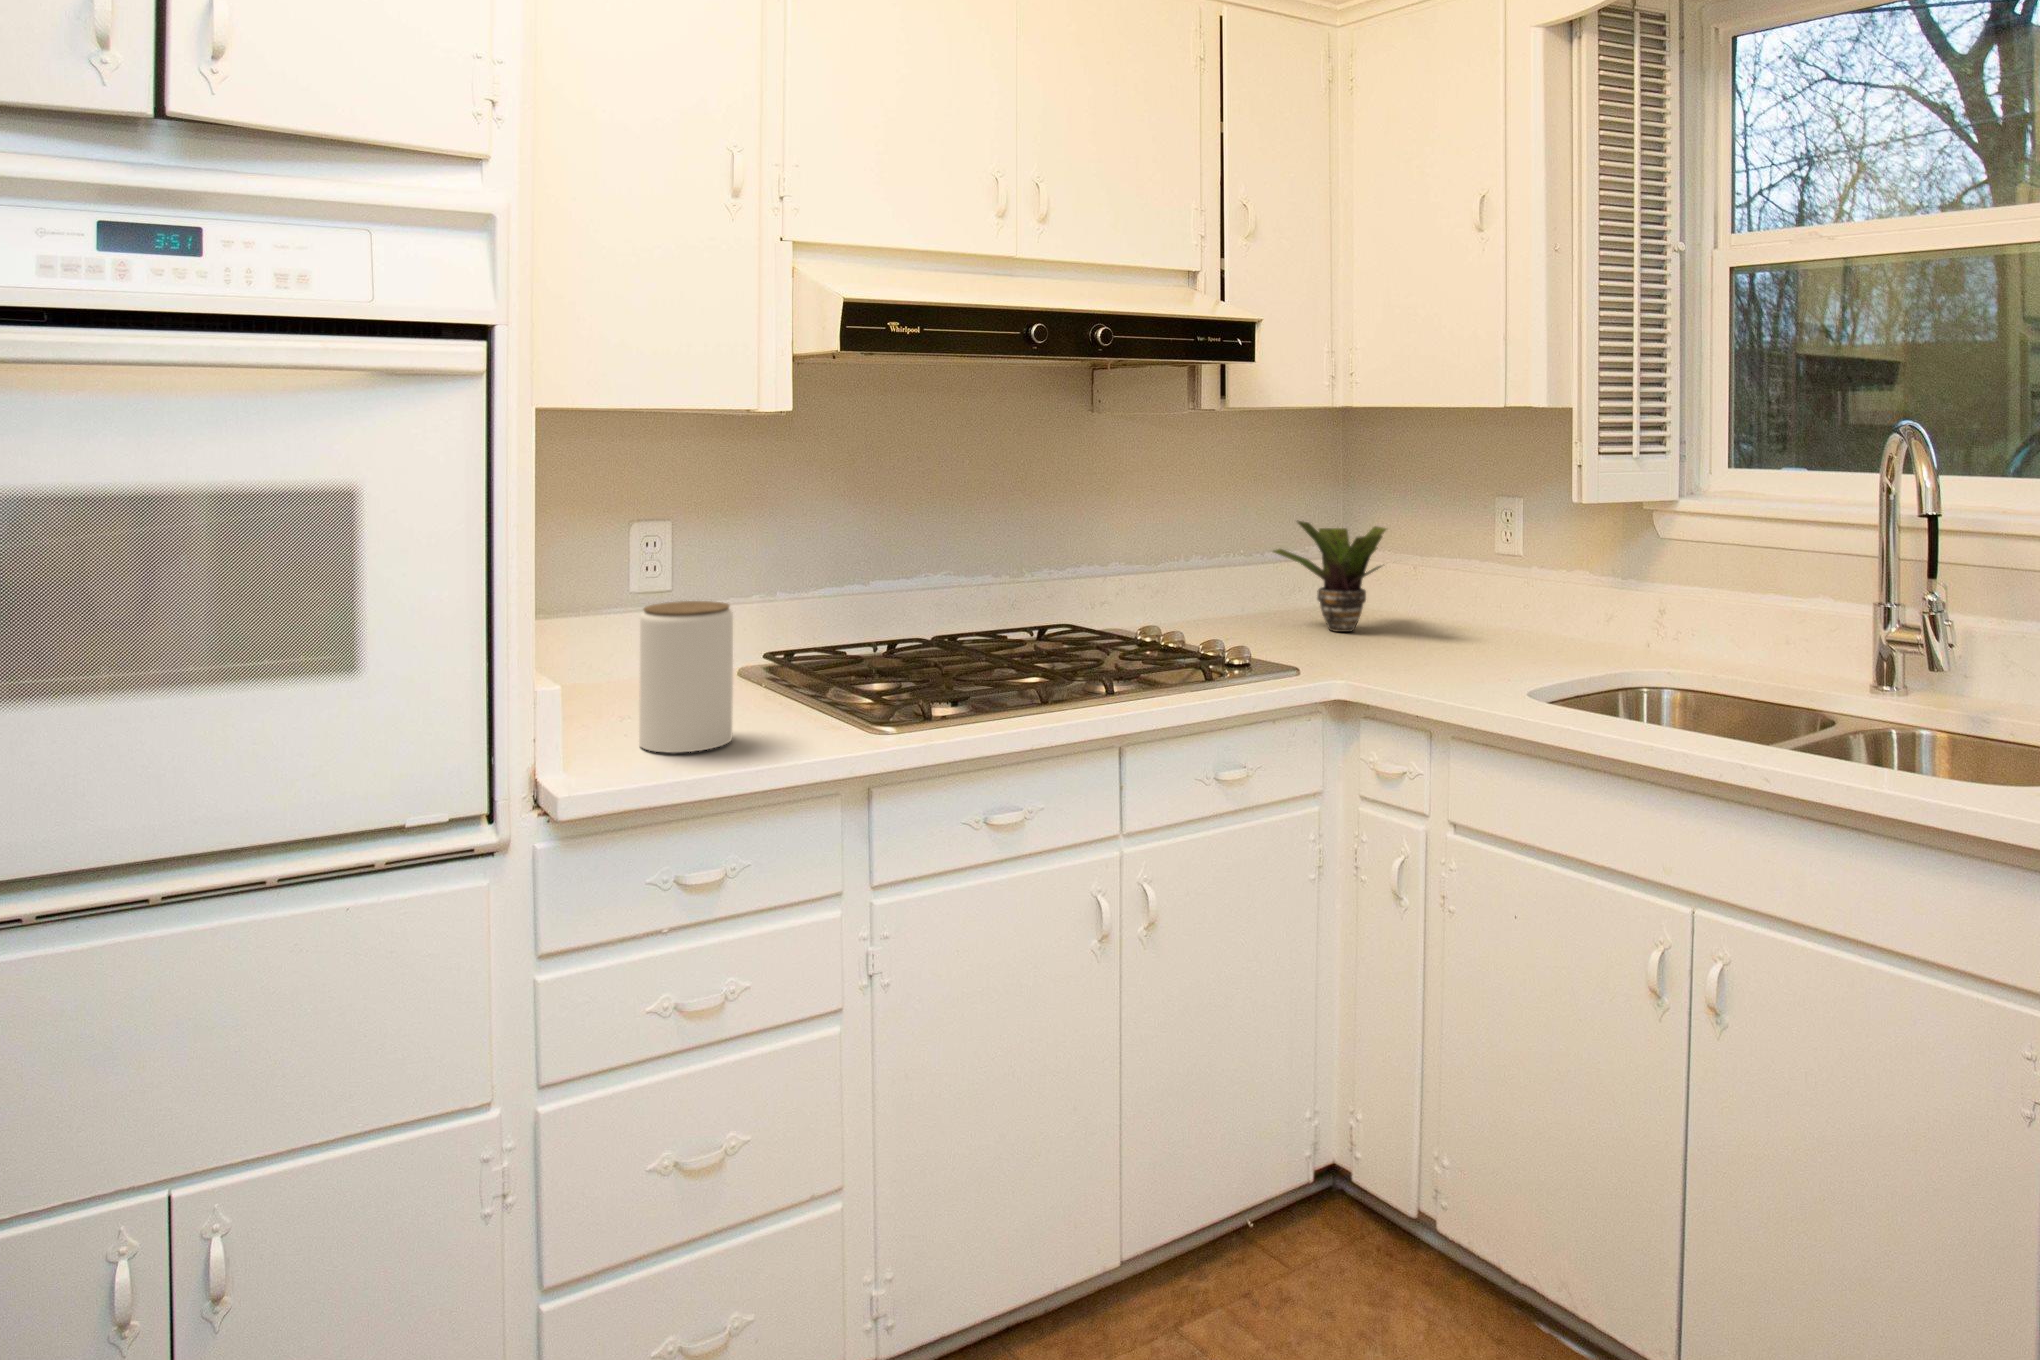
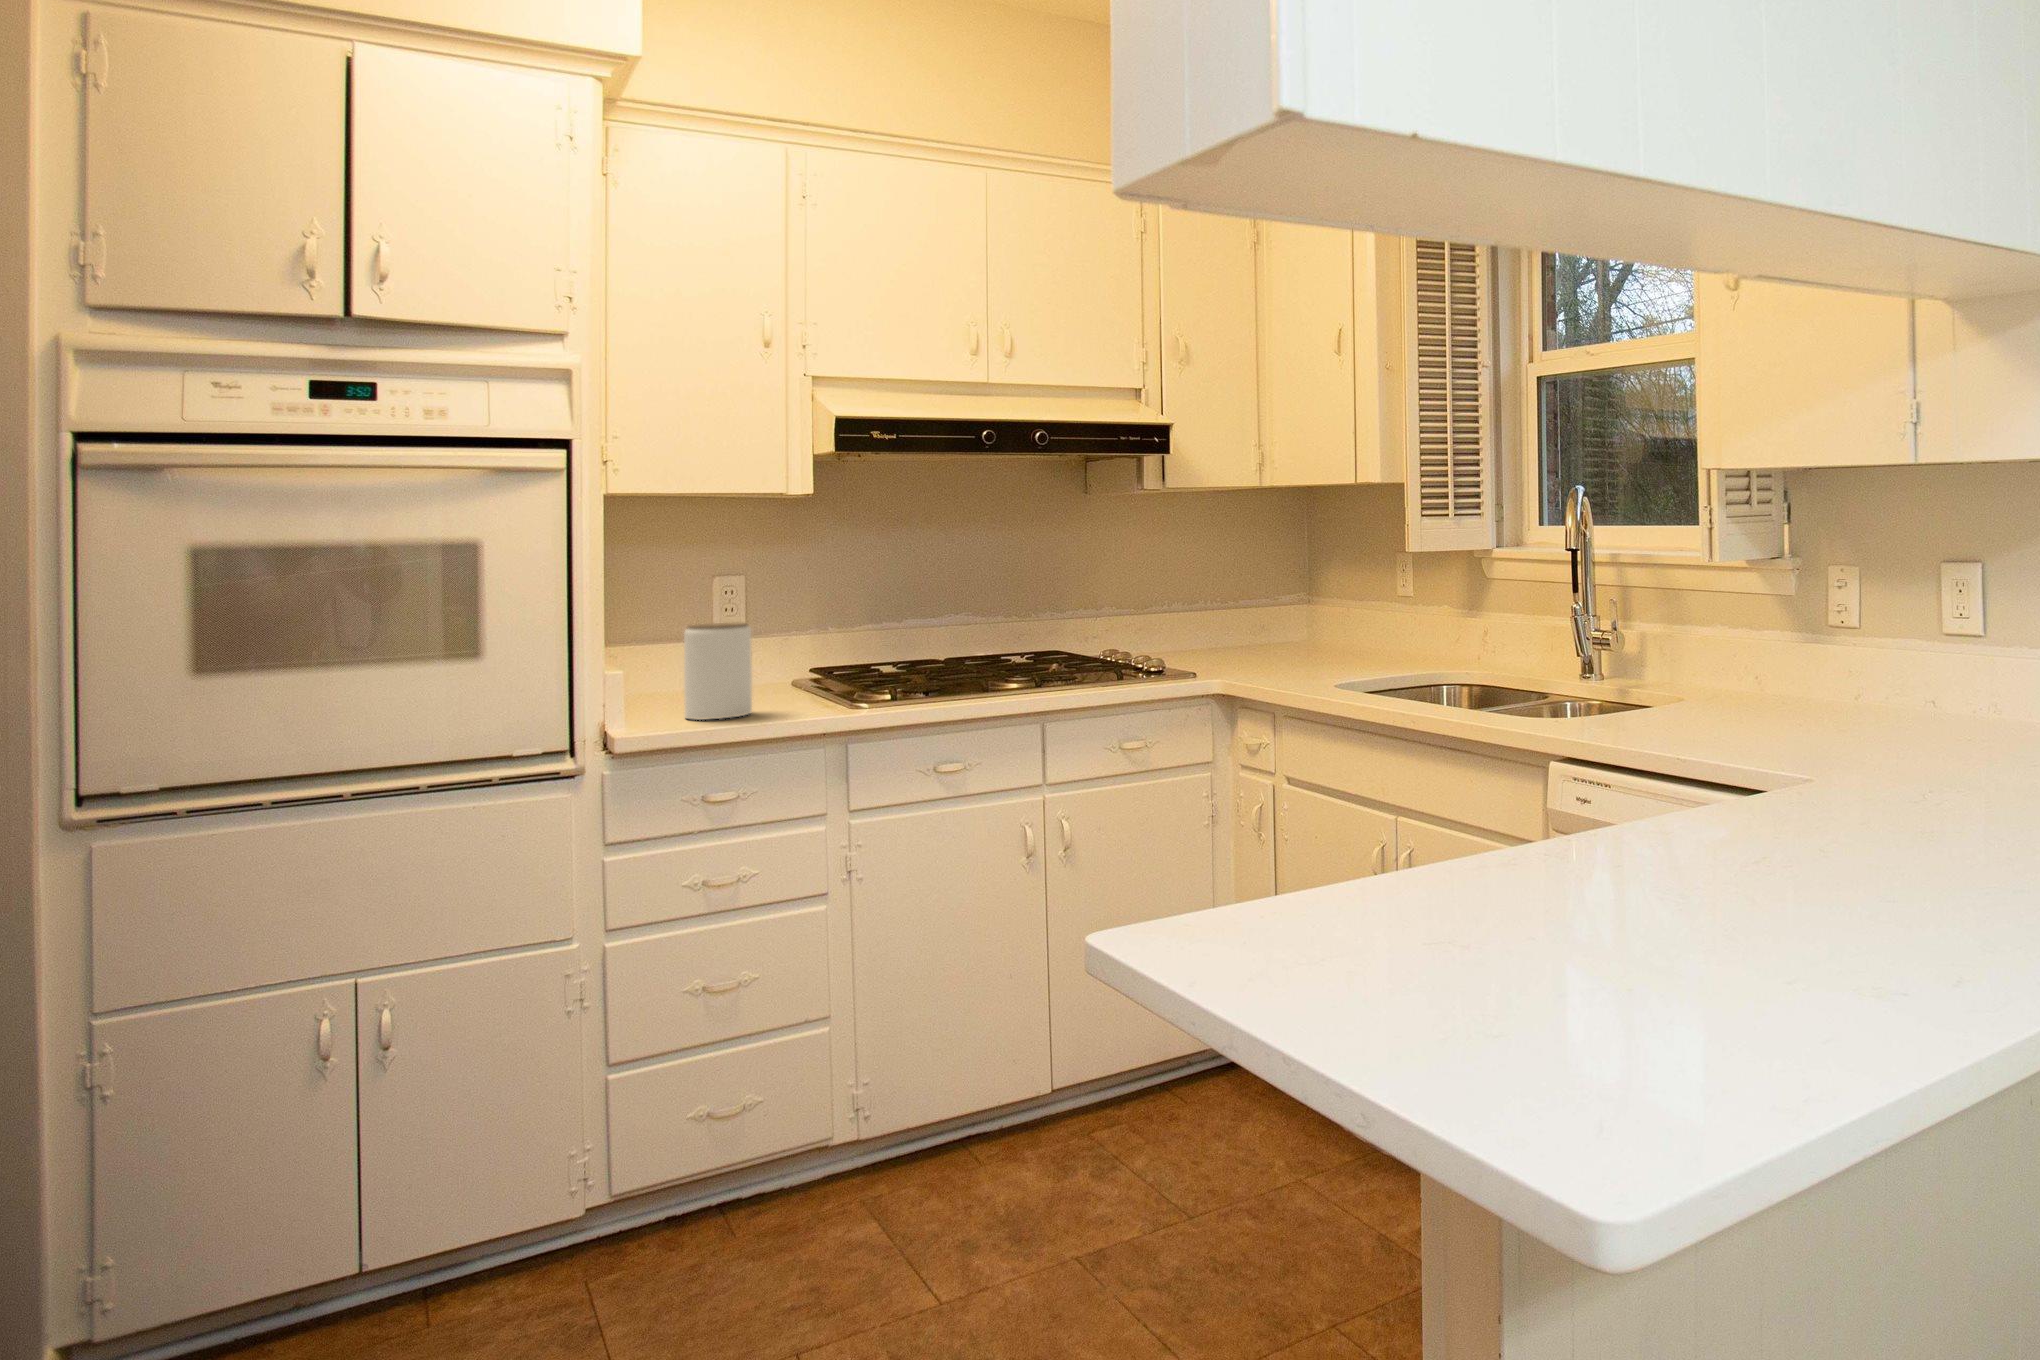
potted plant: present [1273,521,1386,632] -> none [1223,574,1327,657]

